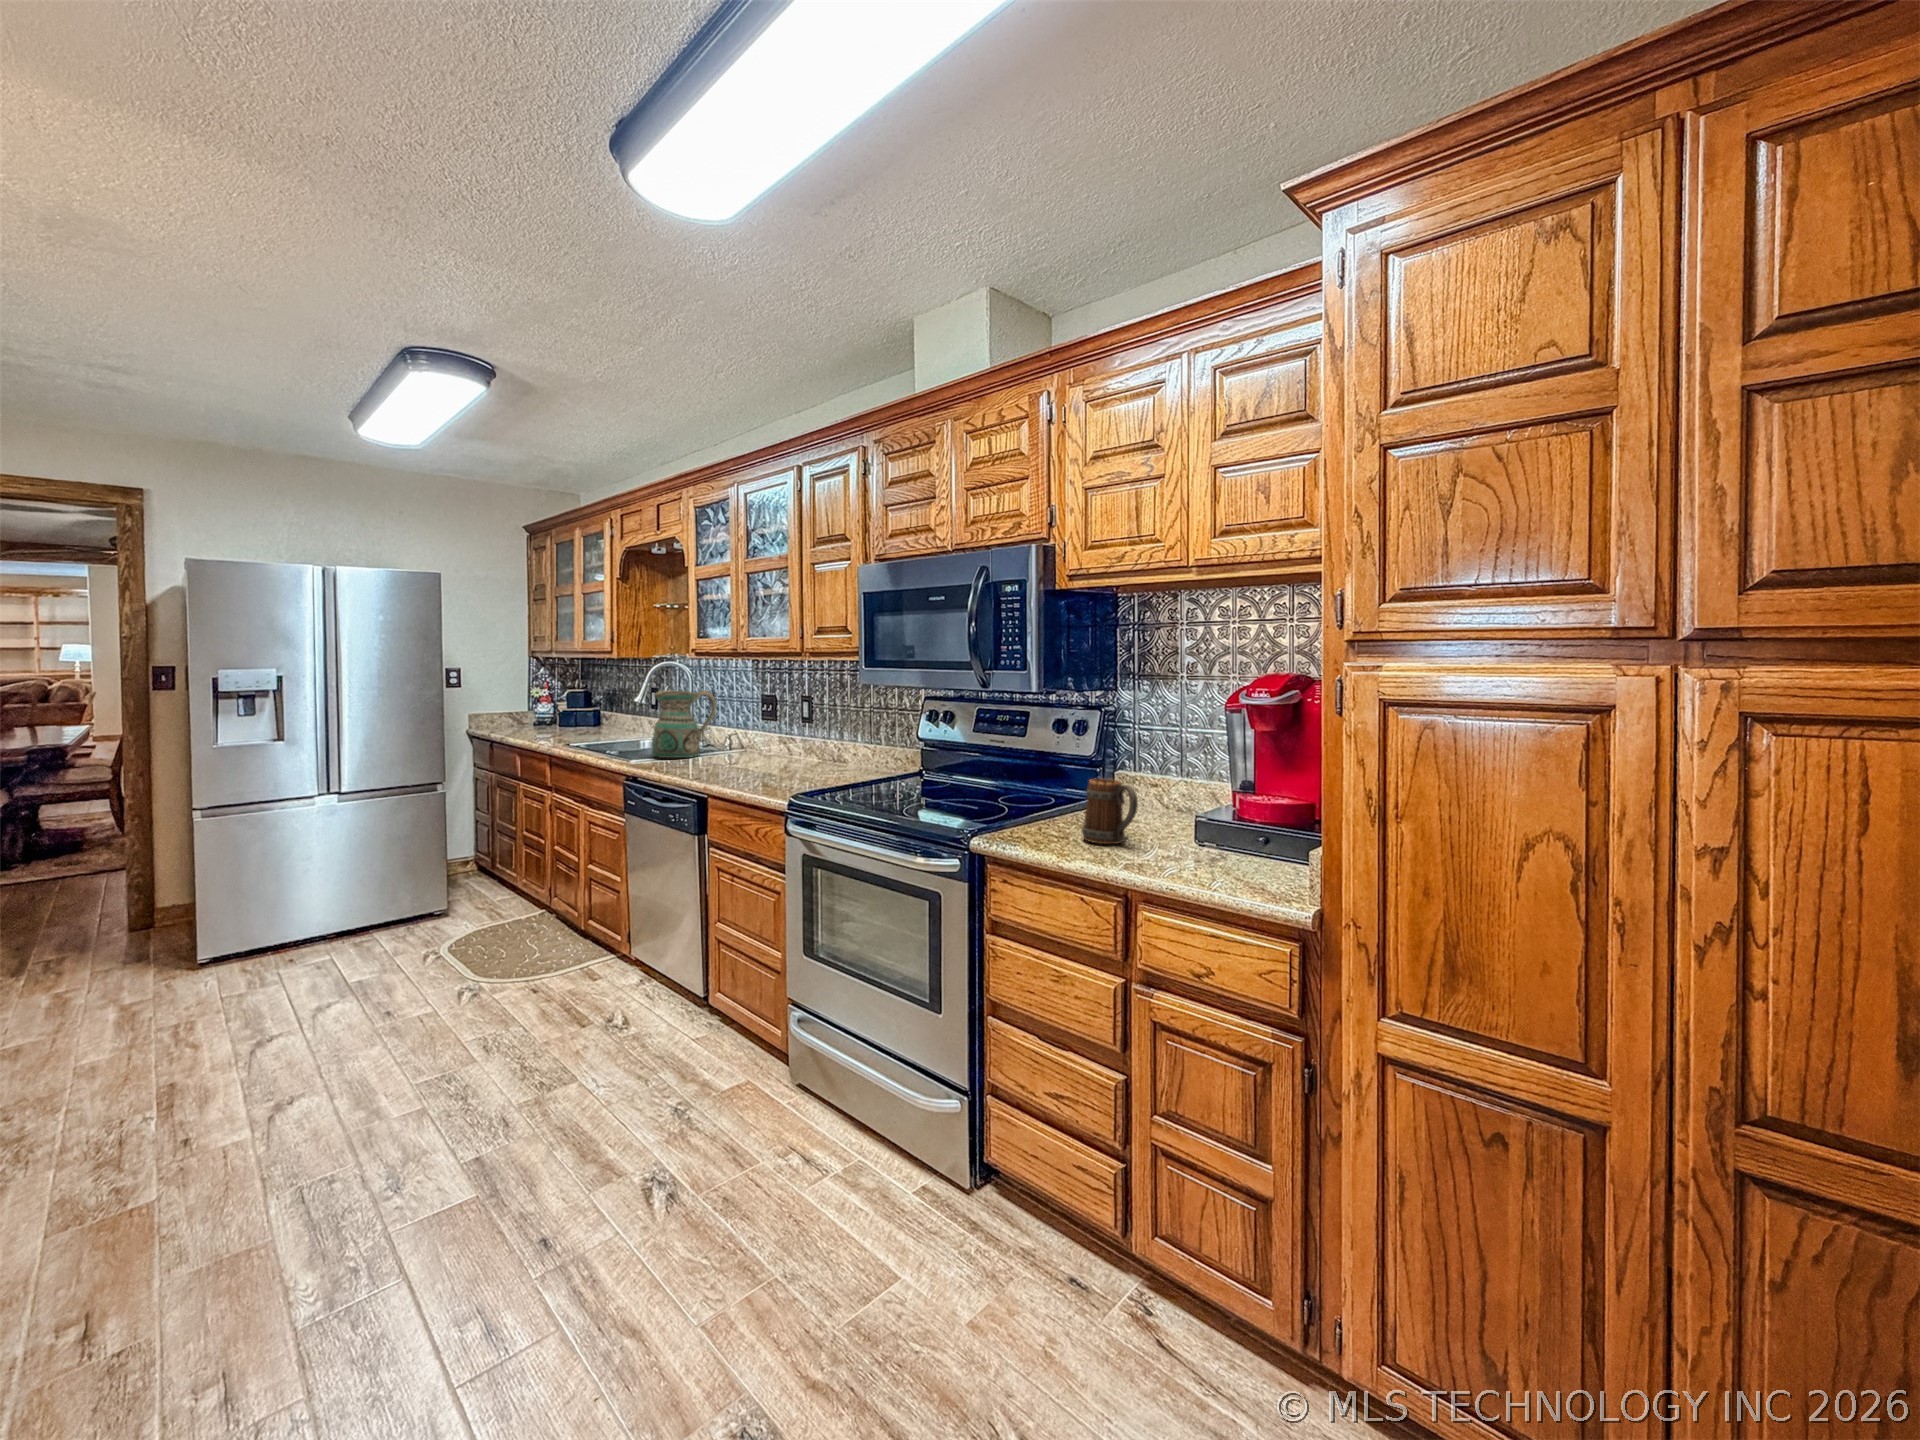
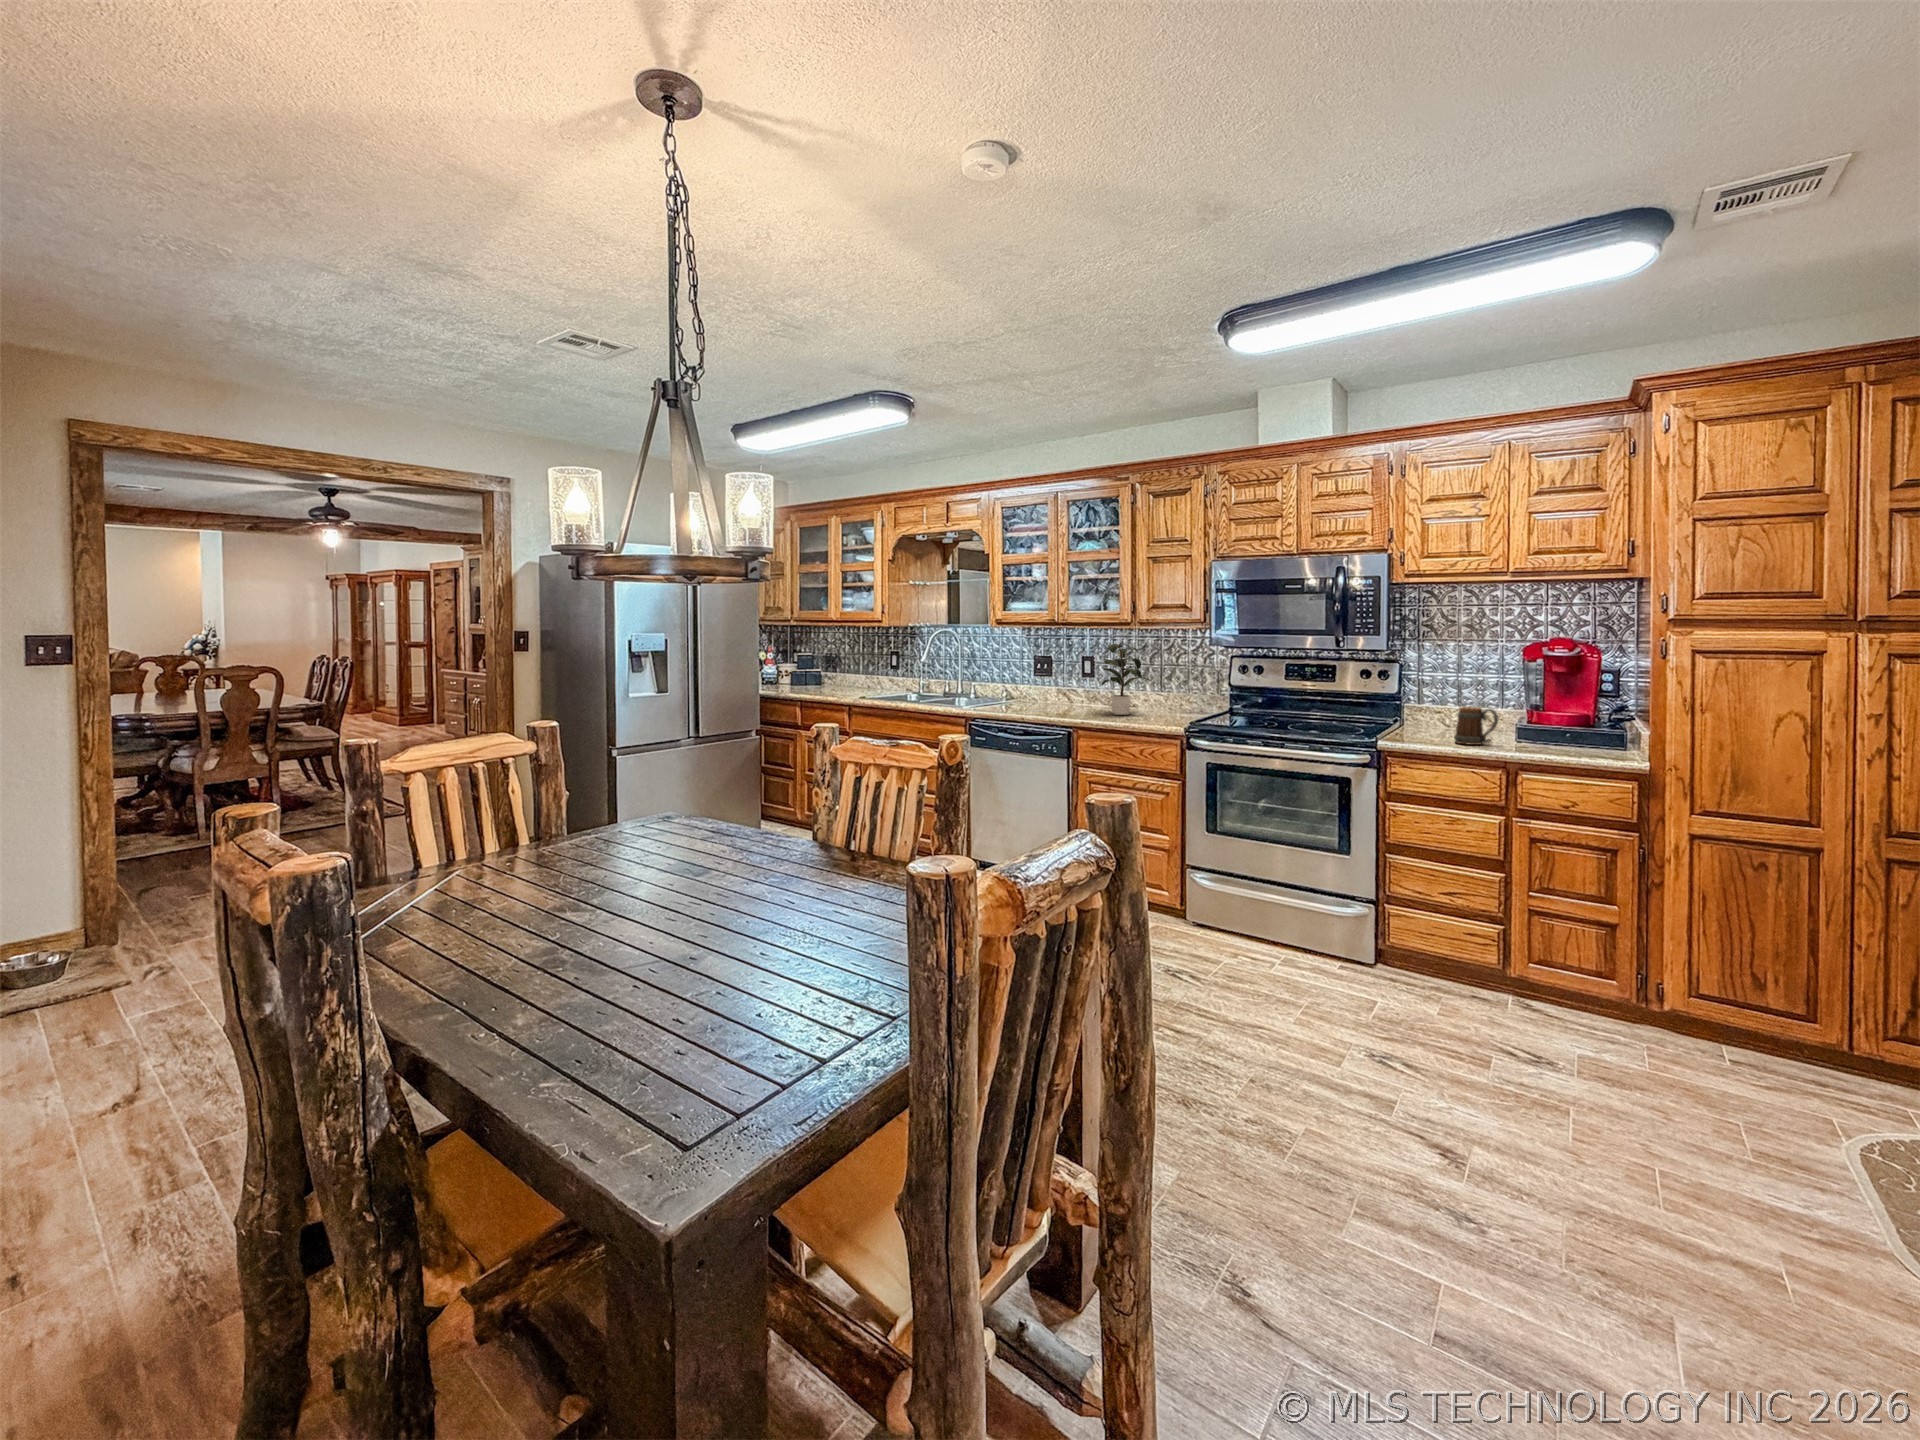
potted plant: none [722,665,811,764] -> present [1101,644,1150,715]
ceramic pitcher: present [652,690,716,758] -> none [1024,663,1063,714]

